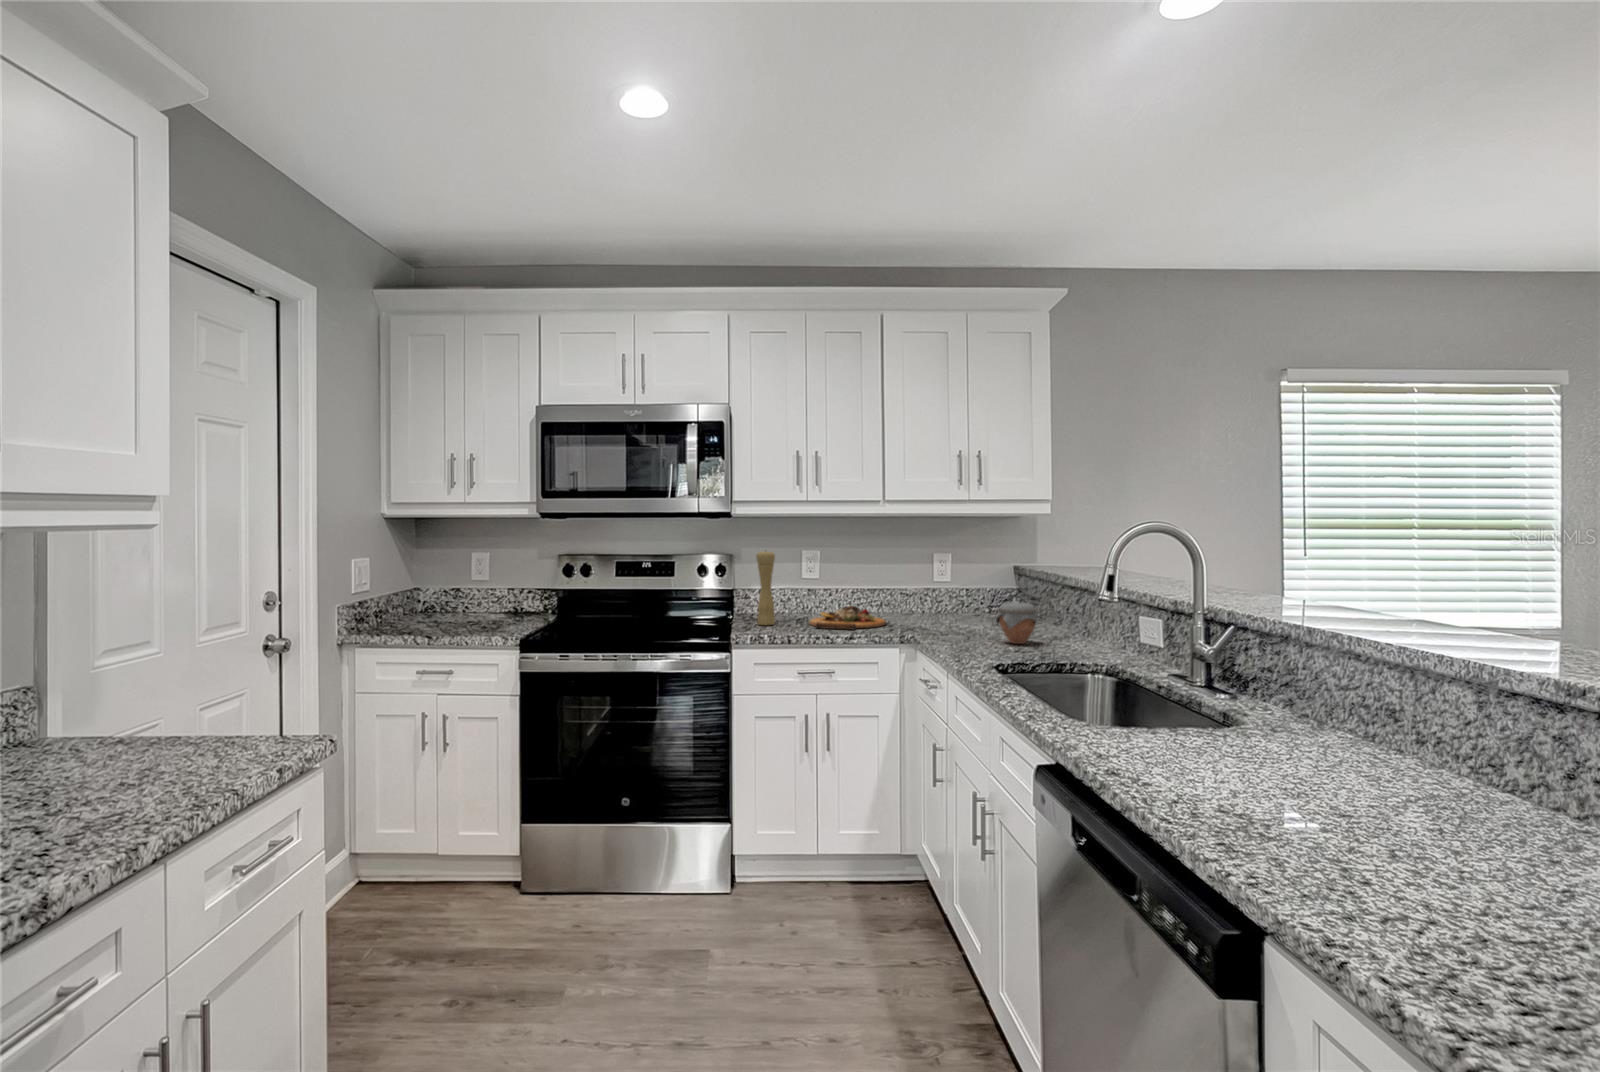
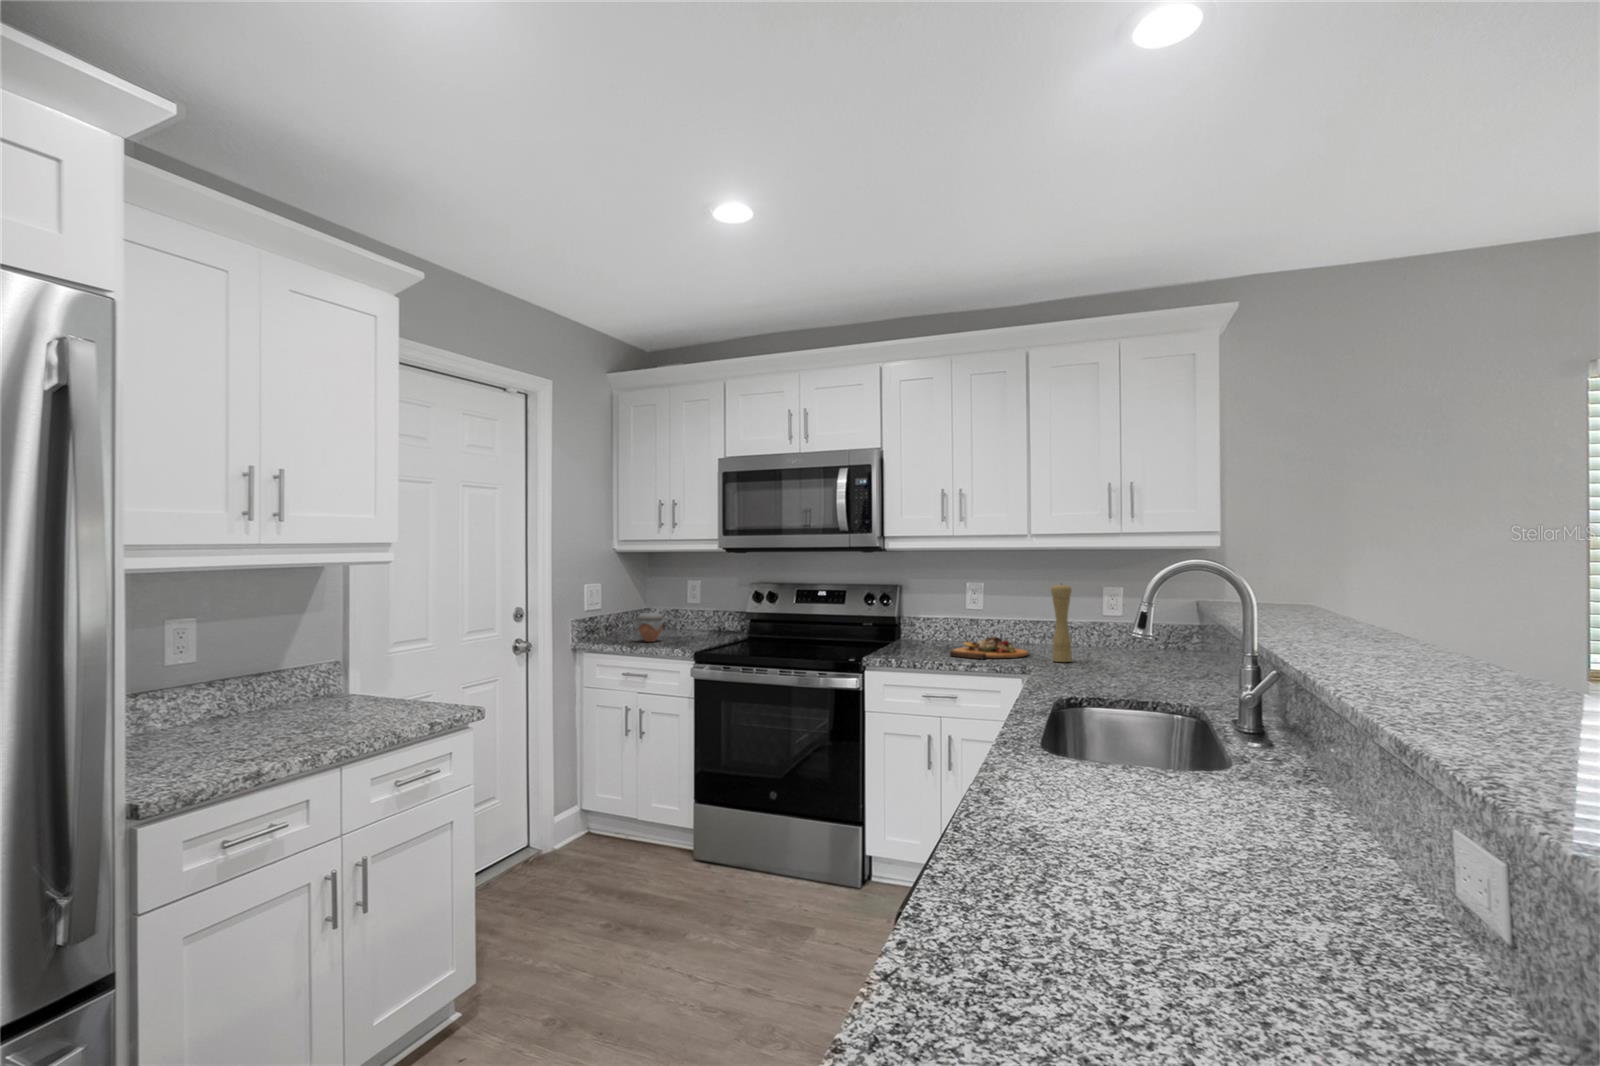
pepper mill: present [756,551,775,625] -> present [1051,584,1072,662]
jar: present [996,602,1038,644] -> present [633,613,665,642]

